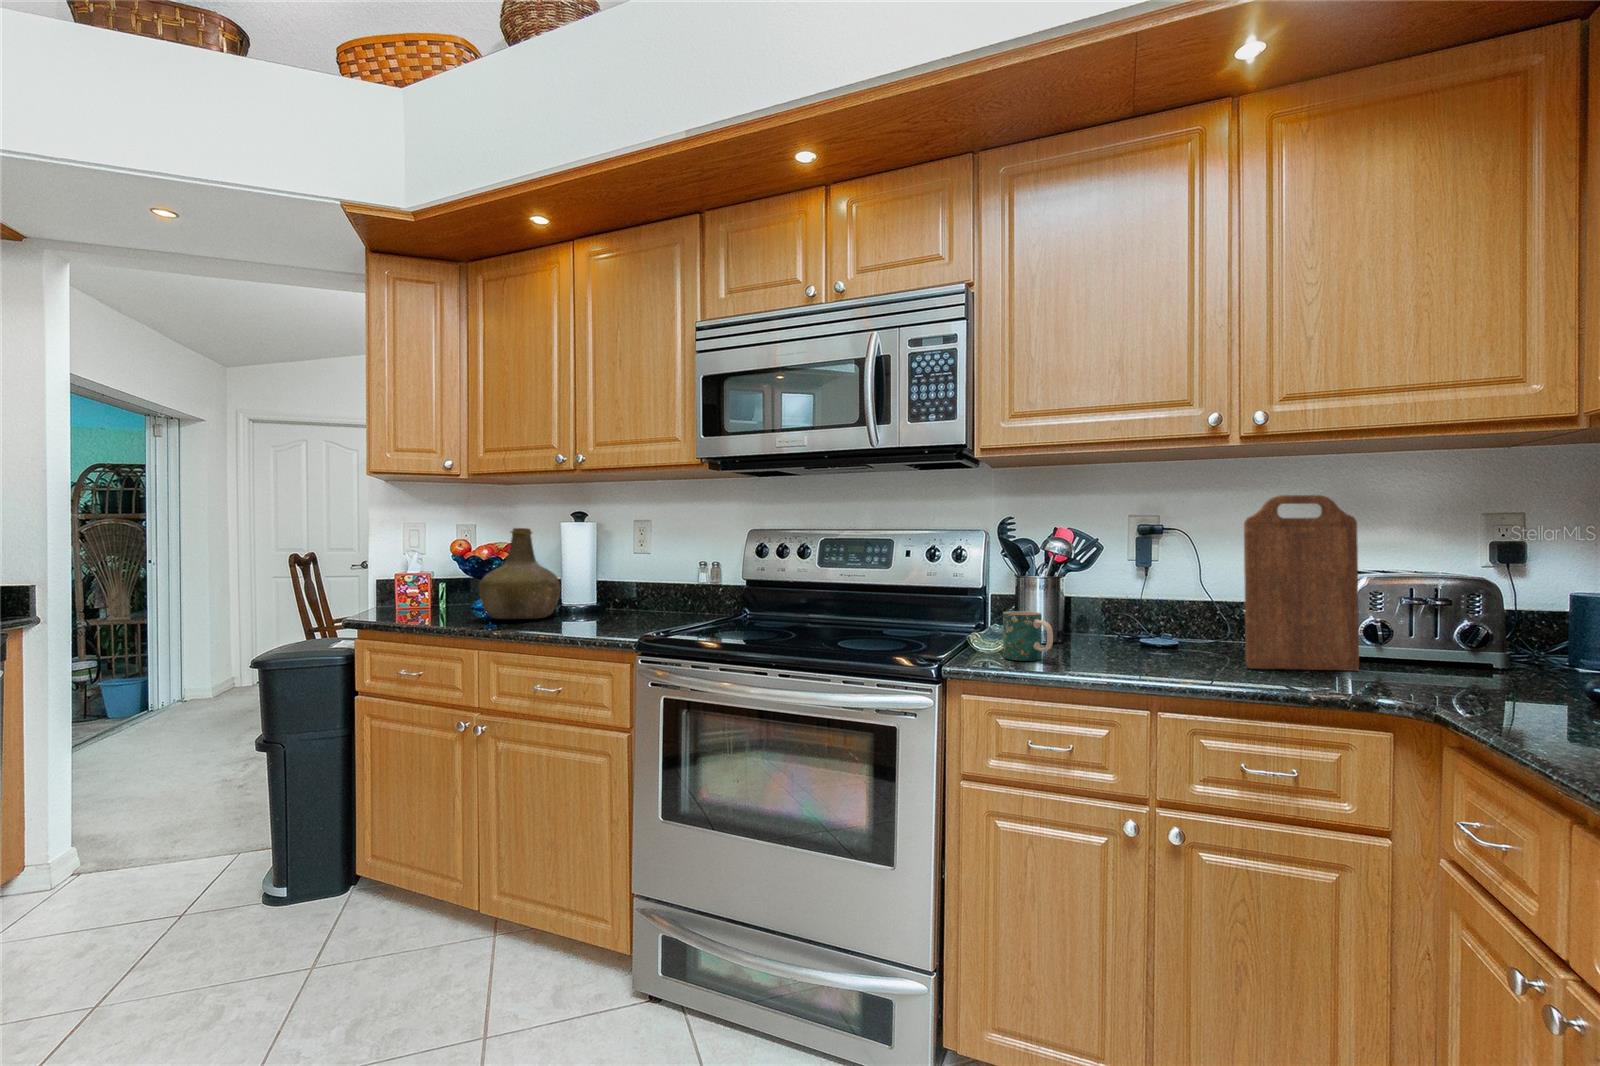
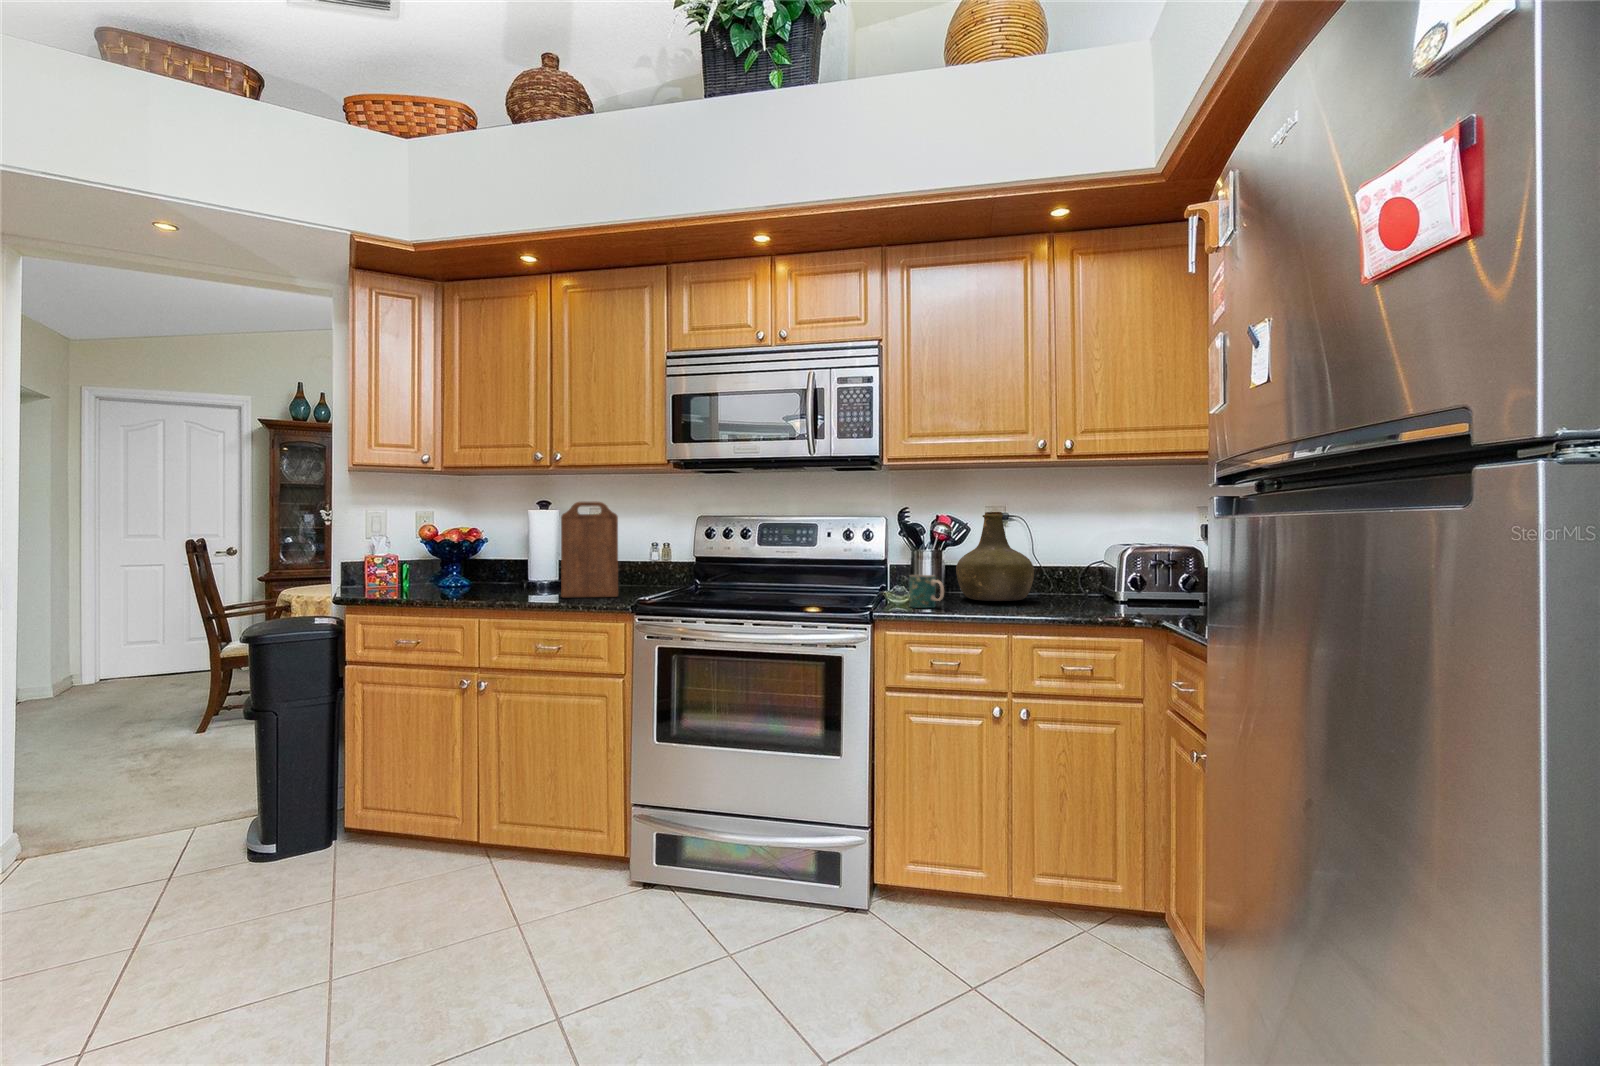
cutting board: present [1244,495,1359,671] -> present [561,502,618,597]
bottle: present [479,528,561,619] -> present [956,512,1034,601]

